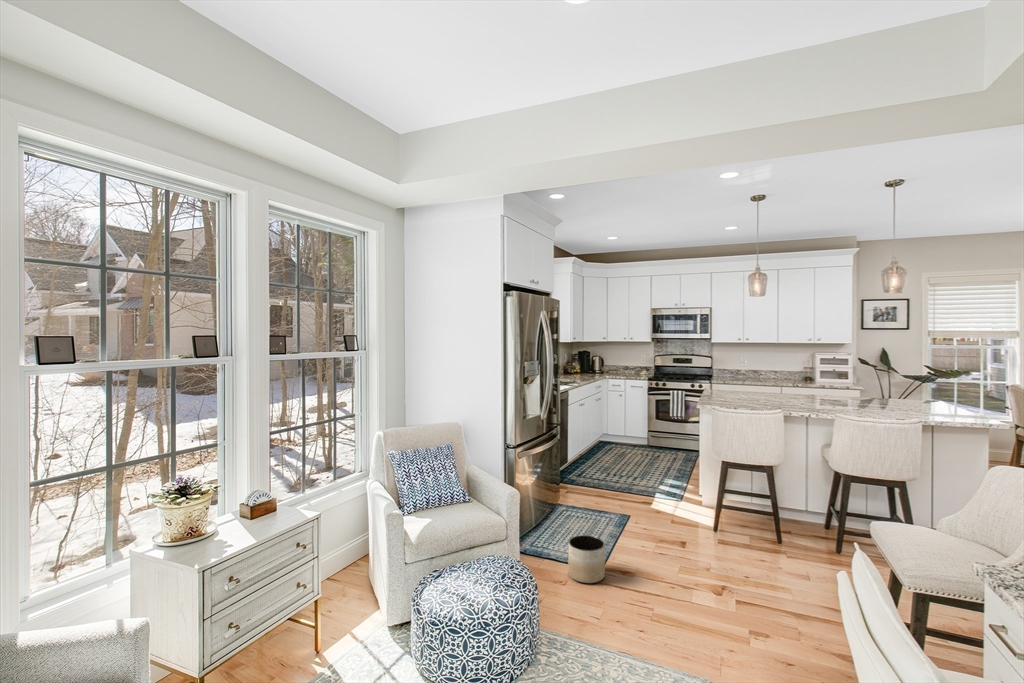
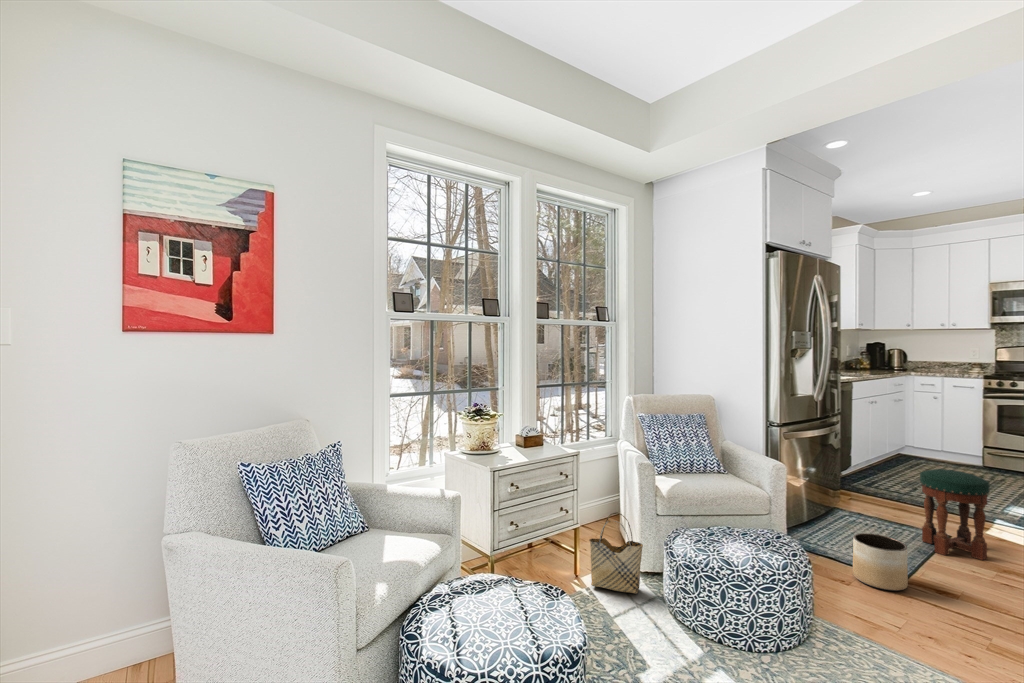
stool: none [612,467,654,537] -> present [920,469,990,560]
woven basket: none [332,572,390,660] -> present [589,512,643,594]

